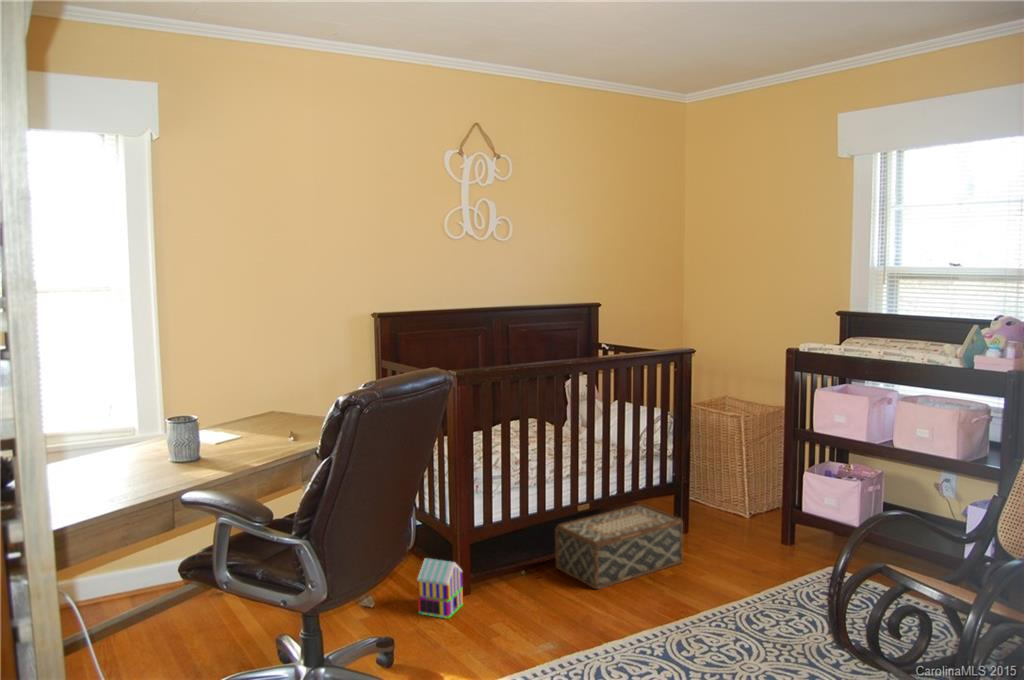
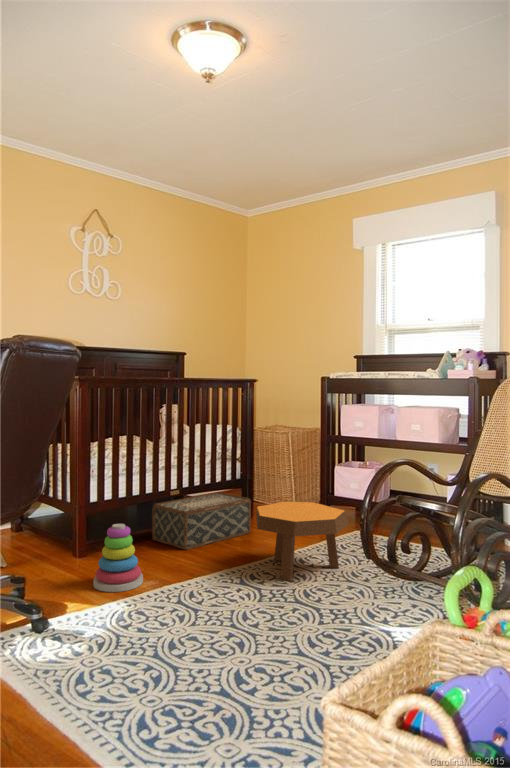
footstool: none [686,539,814,658] -> present [256,502,349,581]
toy house: present [417,558,463,619] -> none [36,524,76,573]
stacking toy: none [483,572,542,658] -> present [93,524,143,592]

